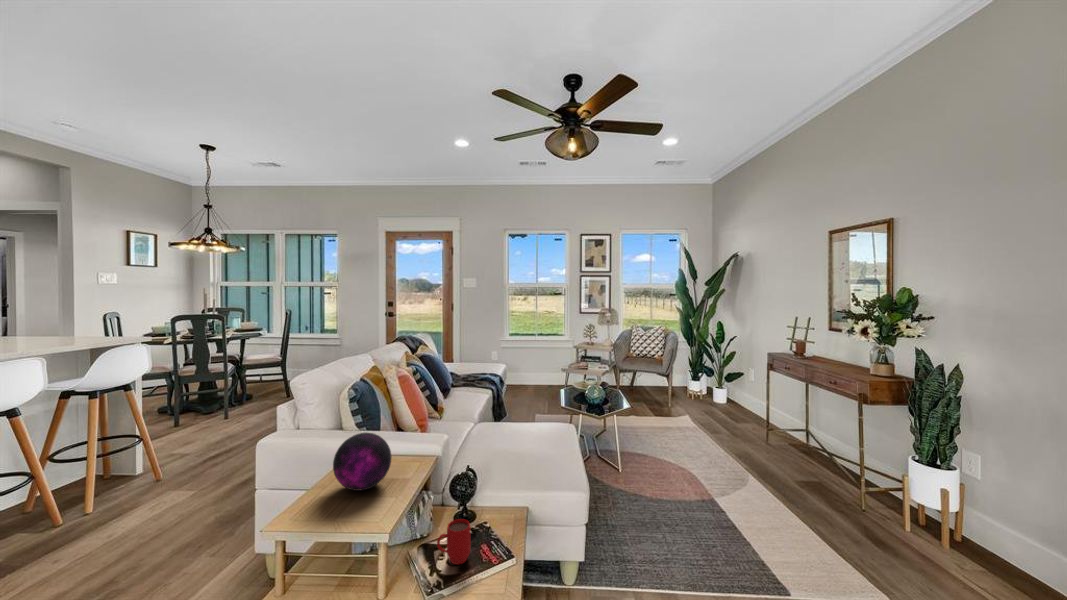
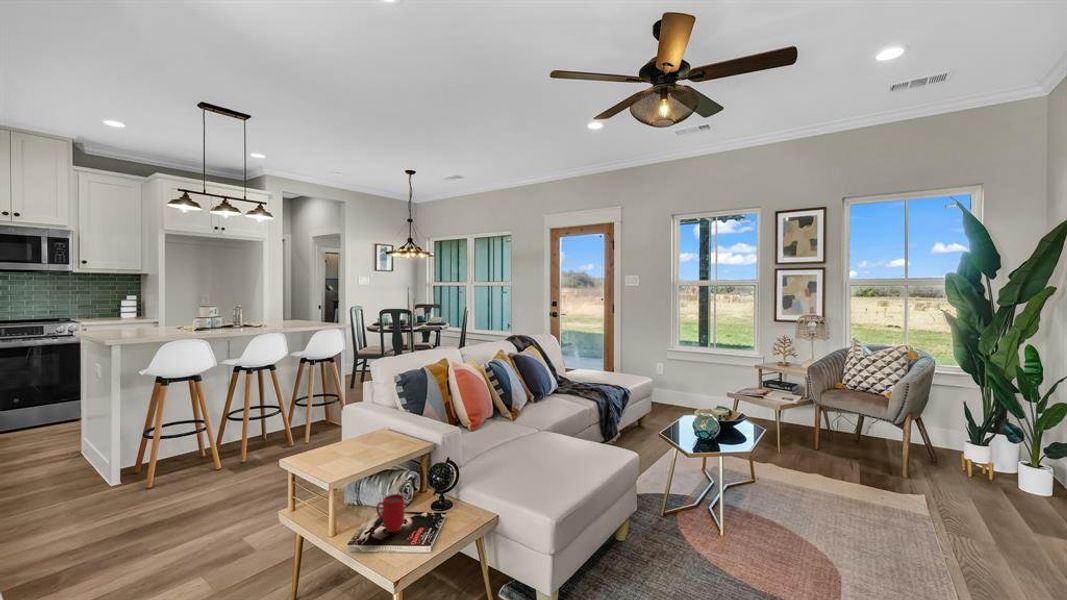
decorative orb: present [333,433,392,491] -> none [333,409,380,455]

